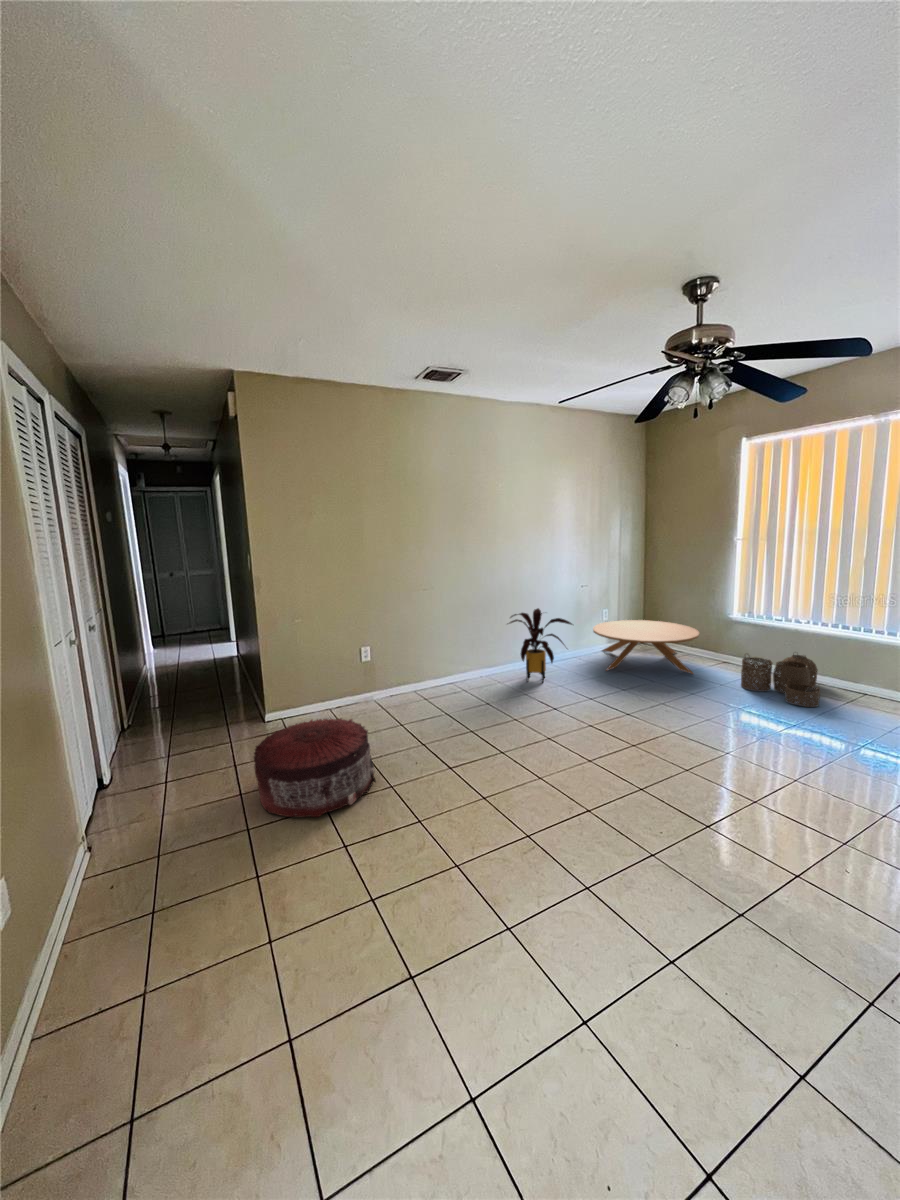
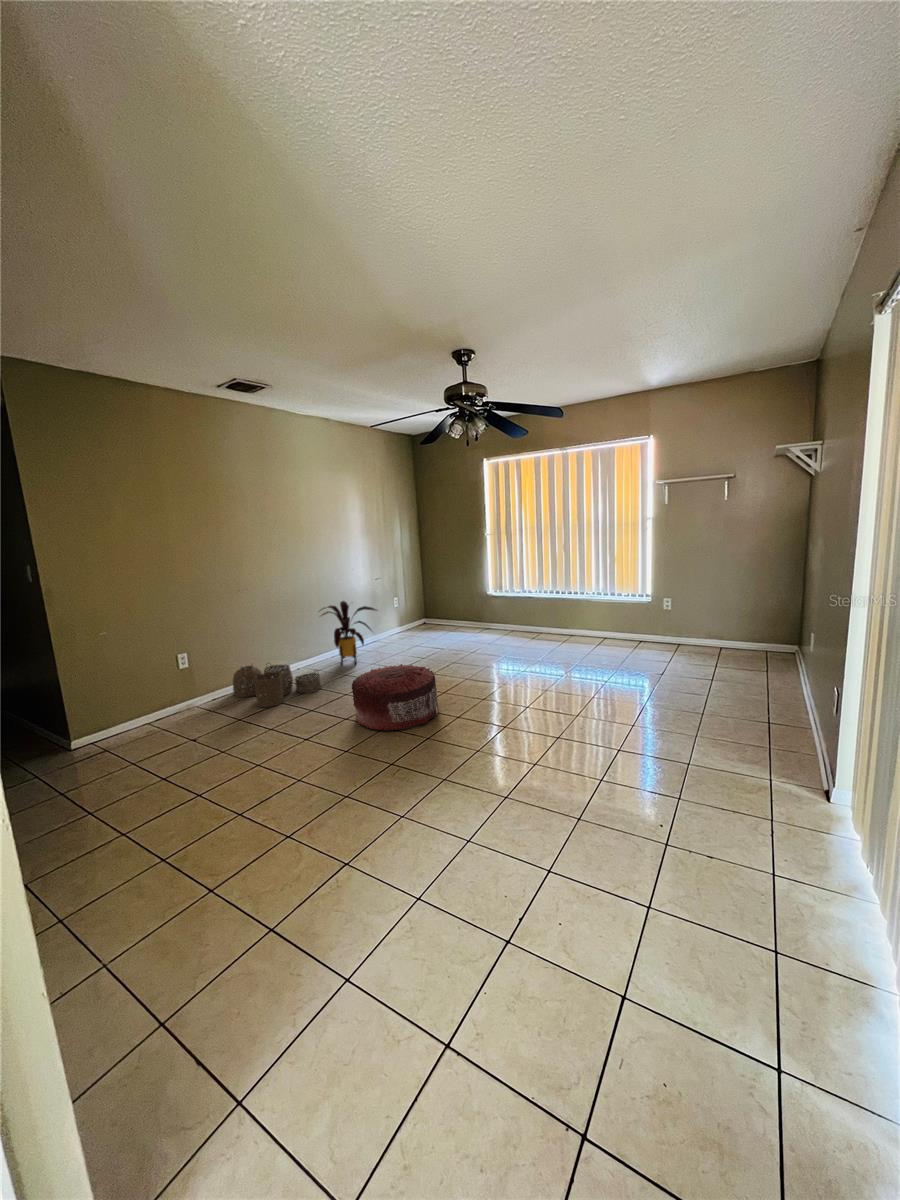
coffee table: present [593,620,699,674] -> none [388,604,469,648]
woven basket: present [741,654,820,707] -> present [233,663,321,707]
pouf: present [254,718,376,817] -> present [352,664,438,731]

